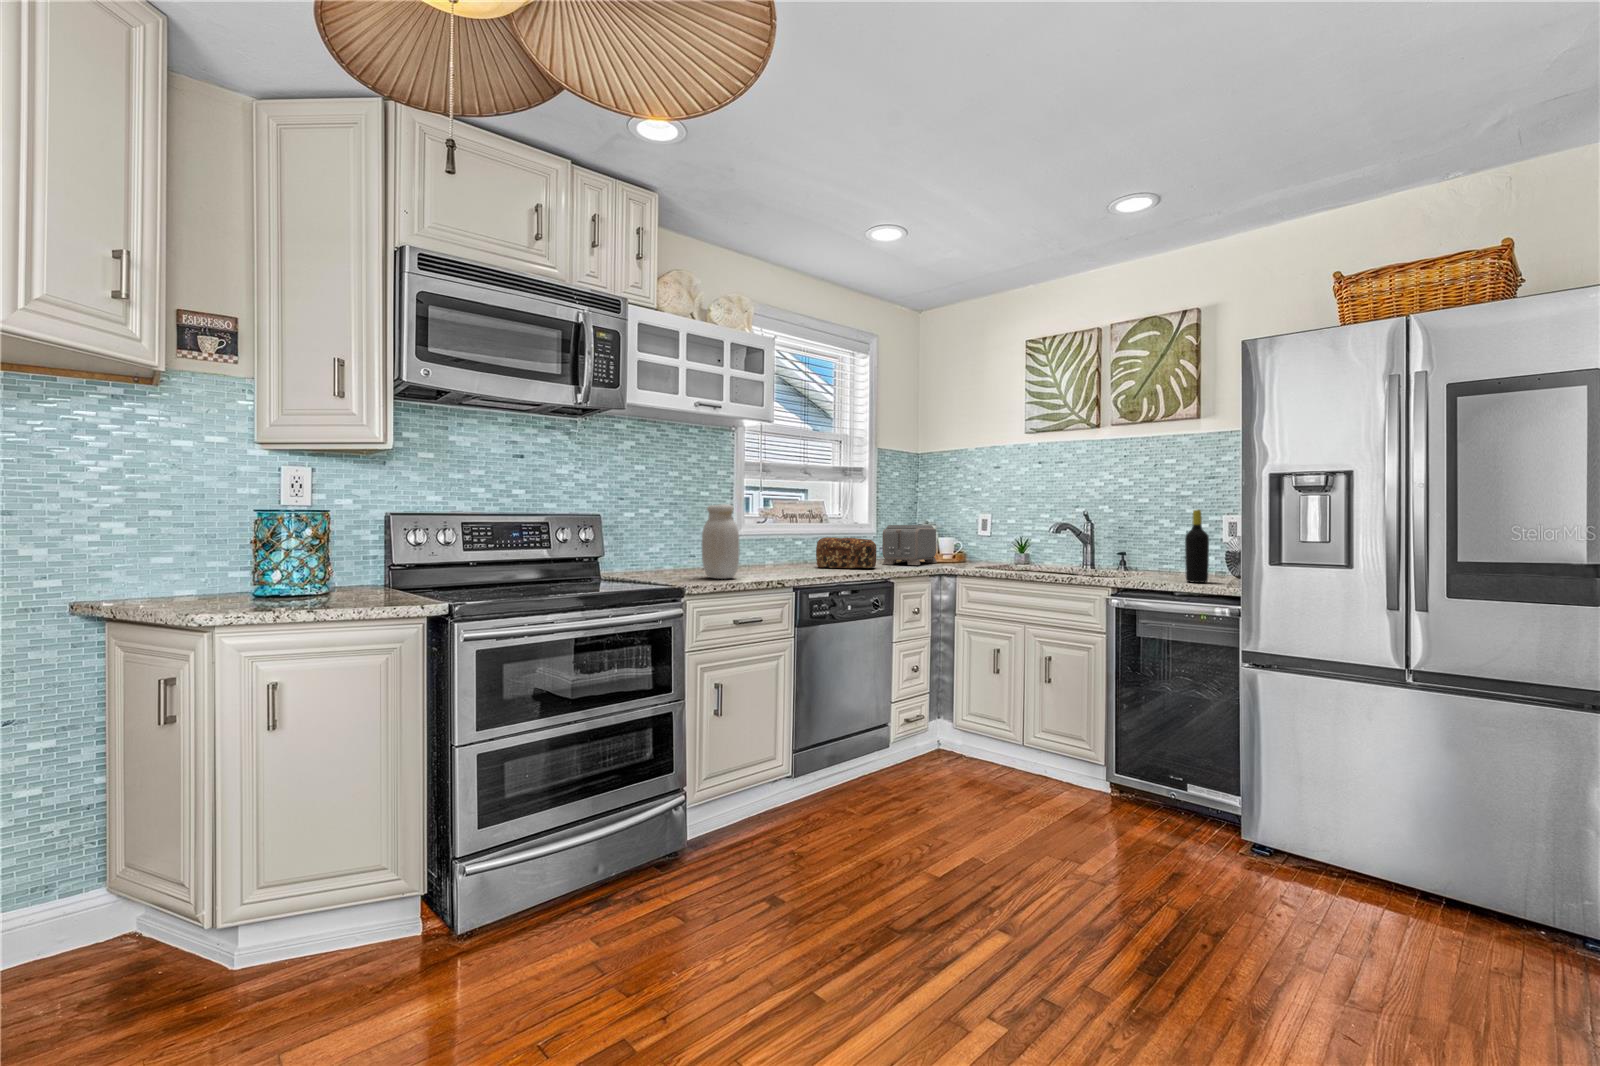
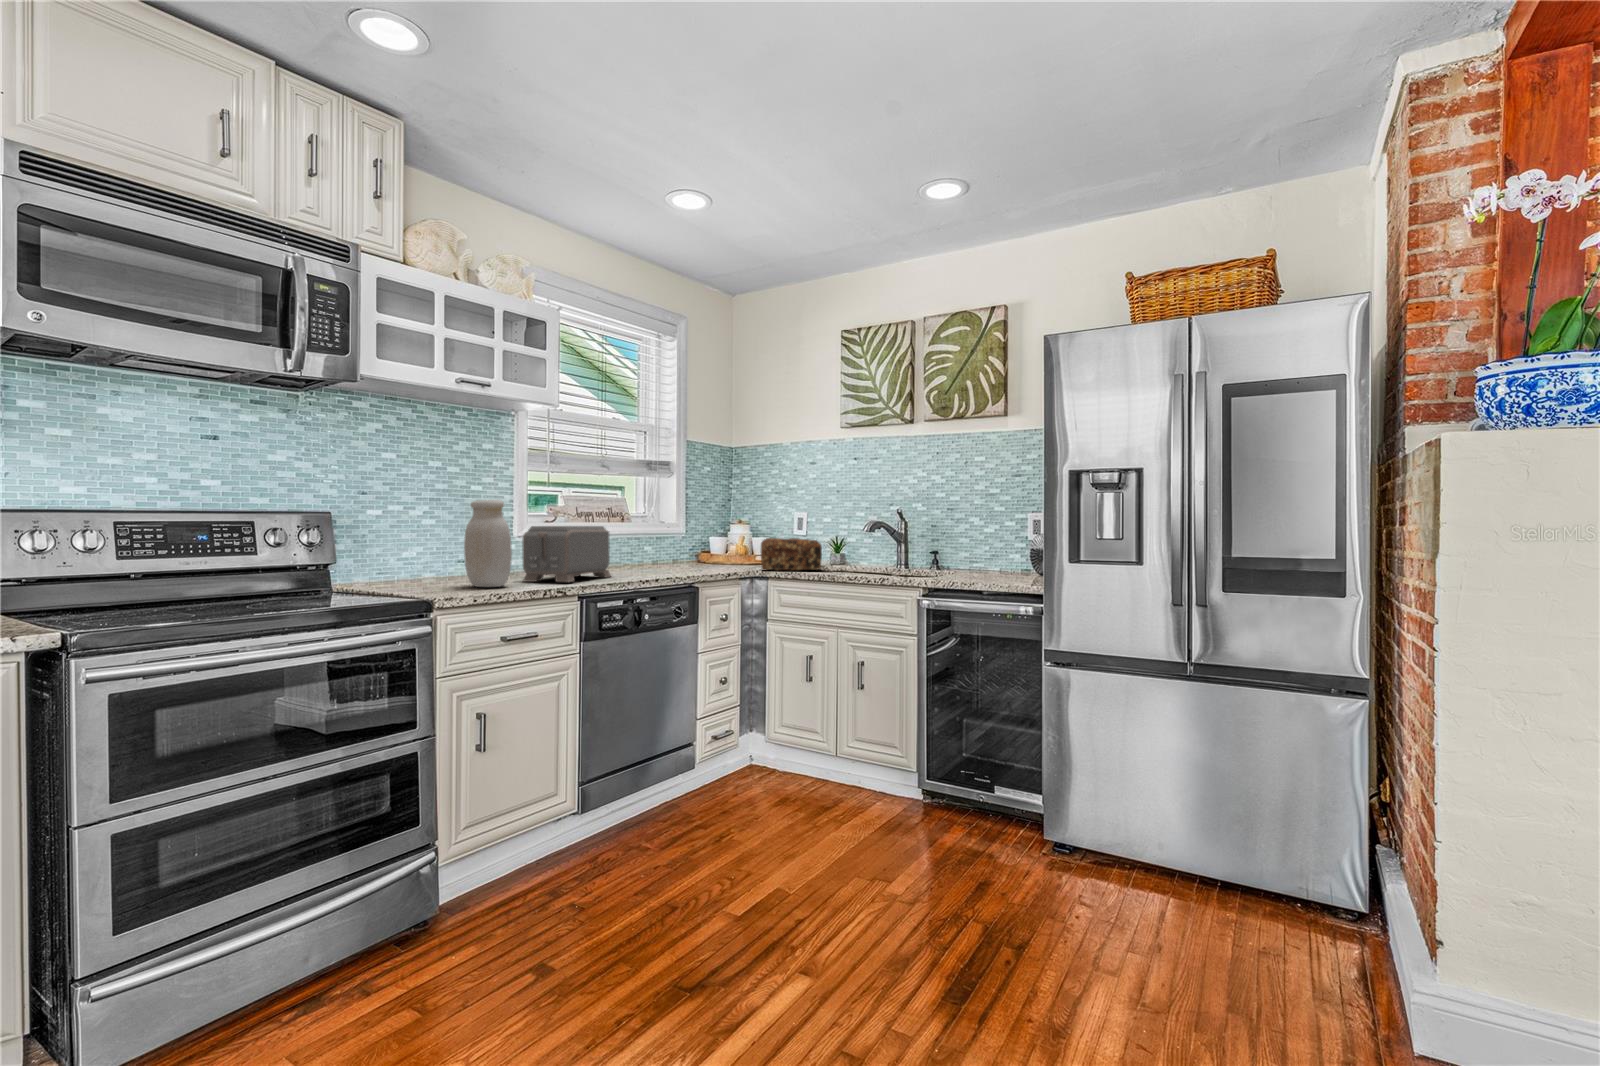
bottle: present [1185,510,1209,583] -> none [993,507,1015,581]
toaster: present [883,525,937,565] -> present [522,526,611,582]
bread loaf: present [816,538,877,568] -> present [761,538,822,570]

